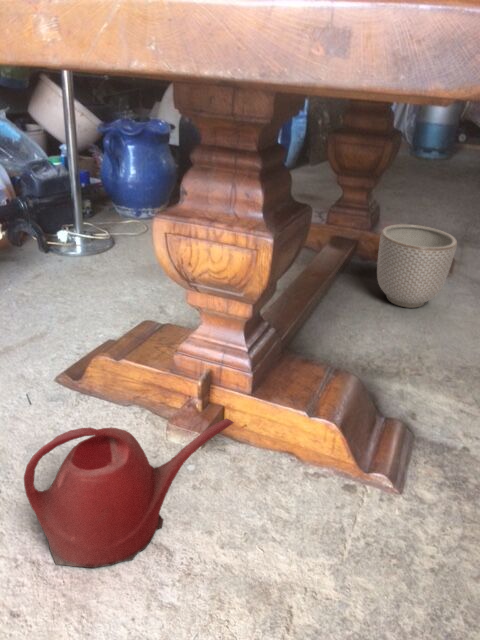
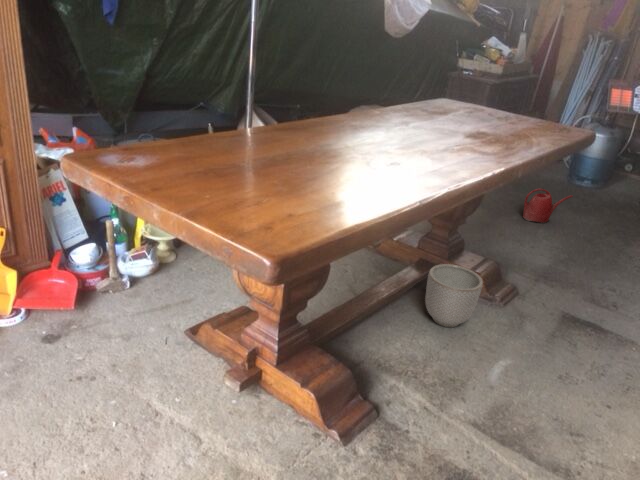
watering can: present [24,419,234,568] -> present [523,188,573,223]

